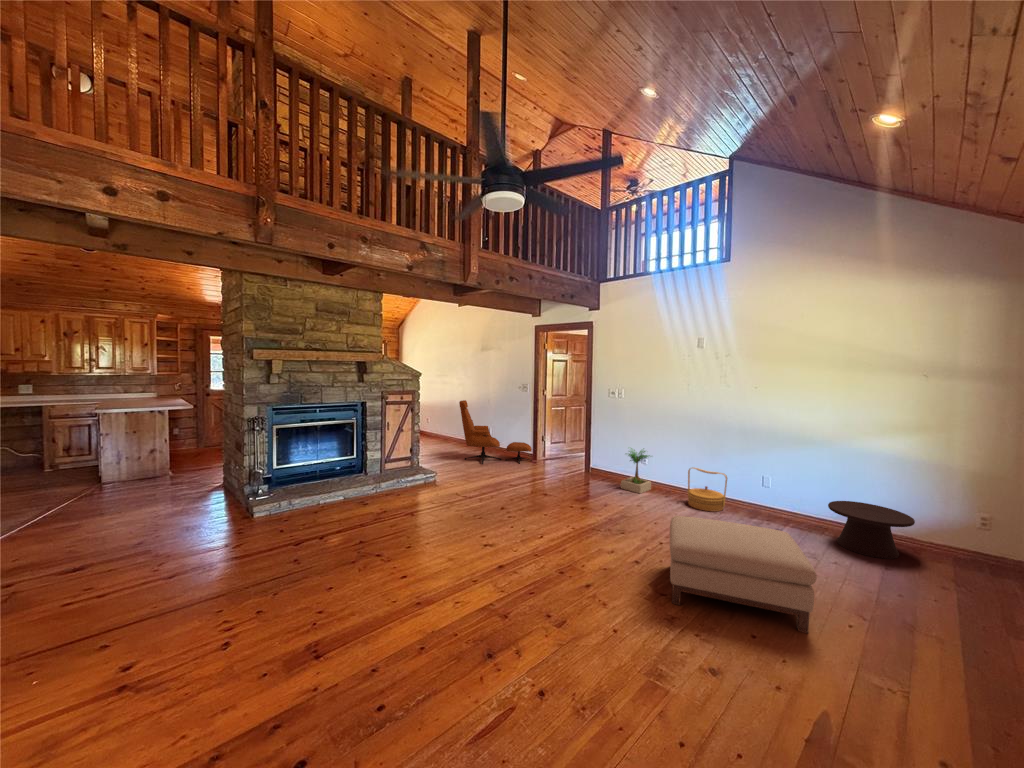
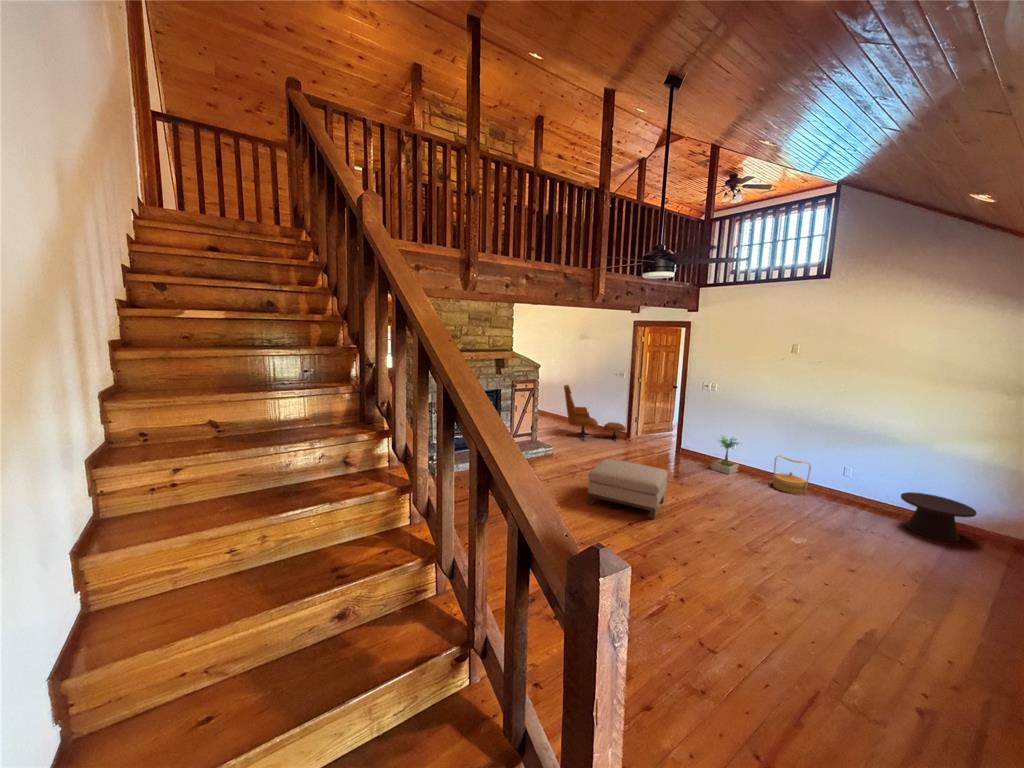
ottoman: present [670,516,817,633] -> present [588,459,668,520]

